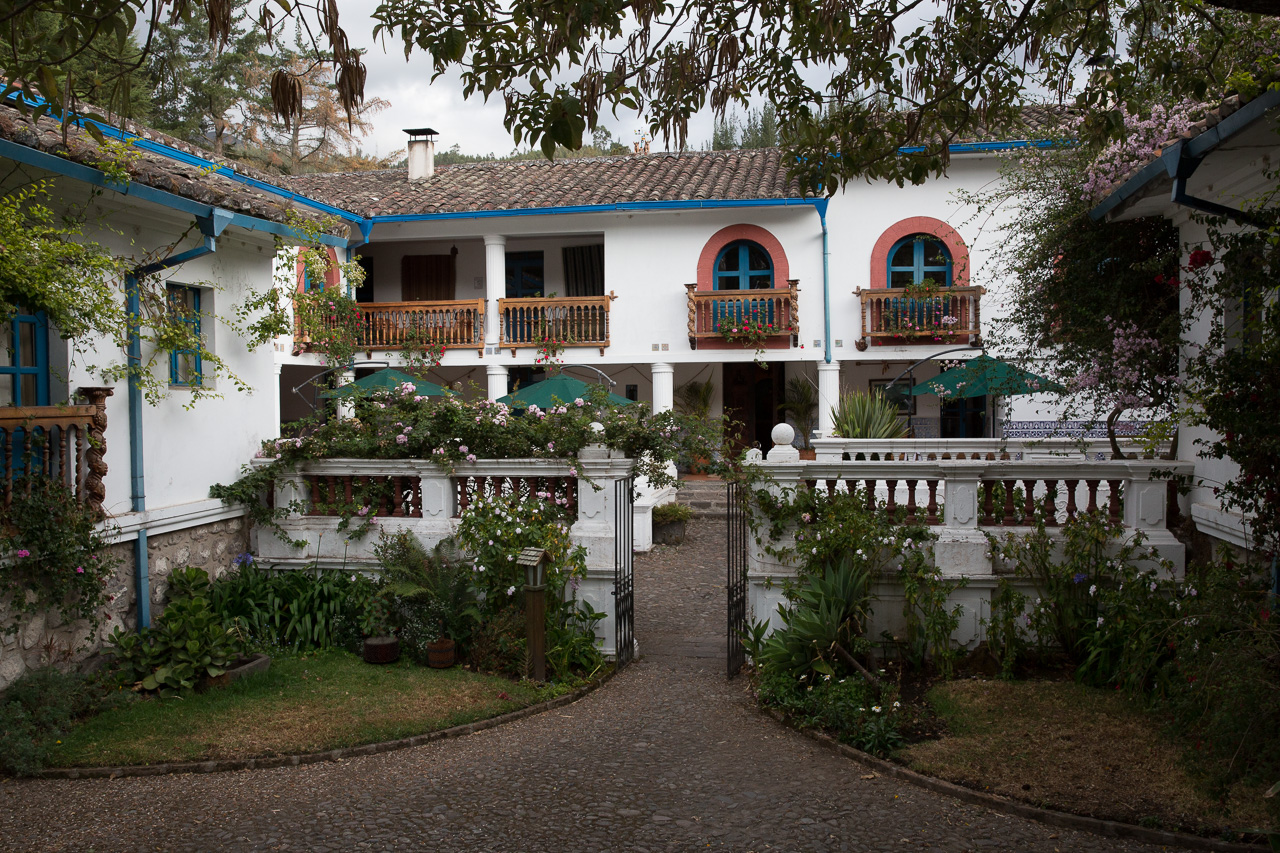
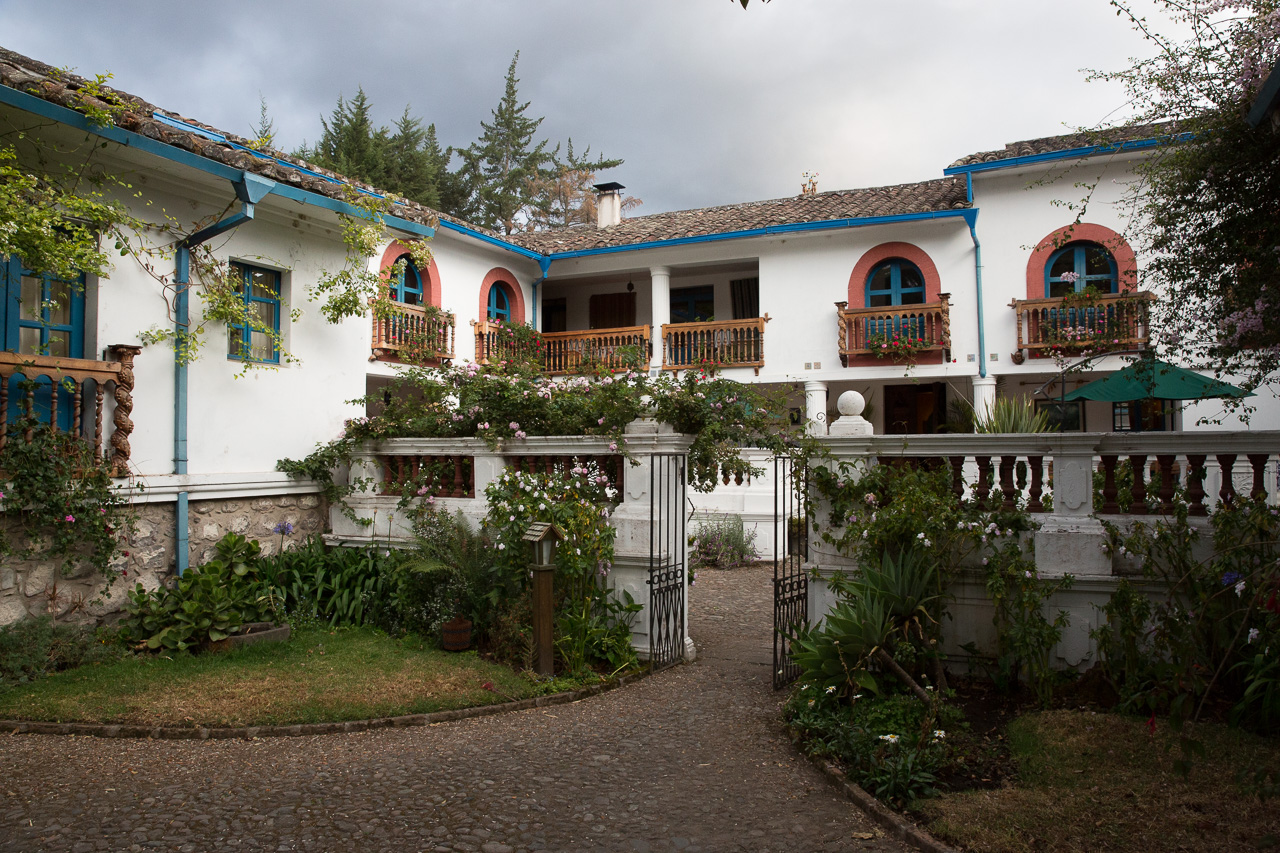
decorative plant: present [363,597,400,663] -> none [384,569,424,640]

